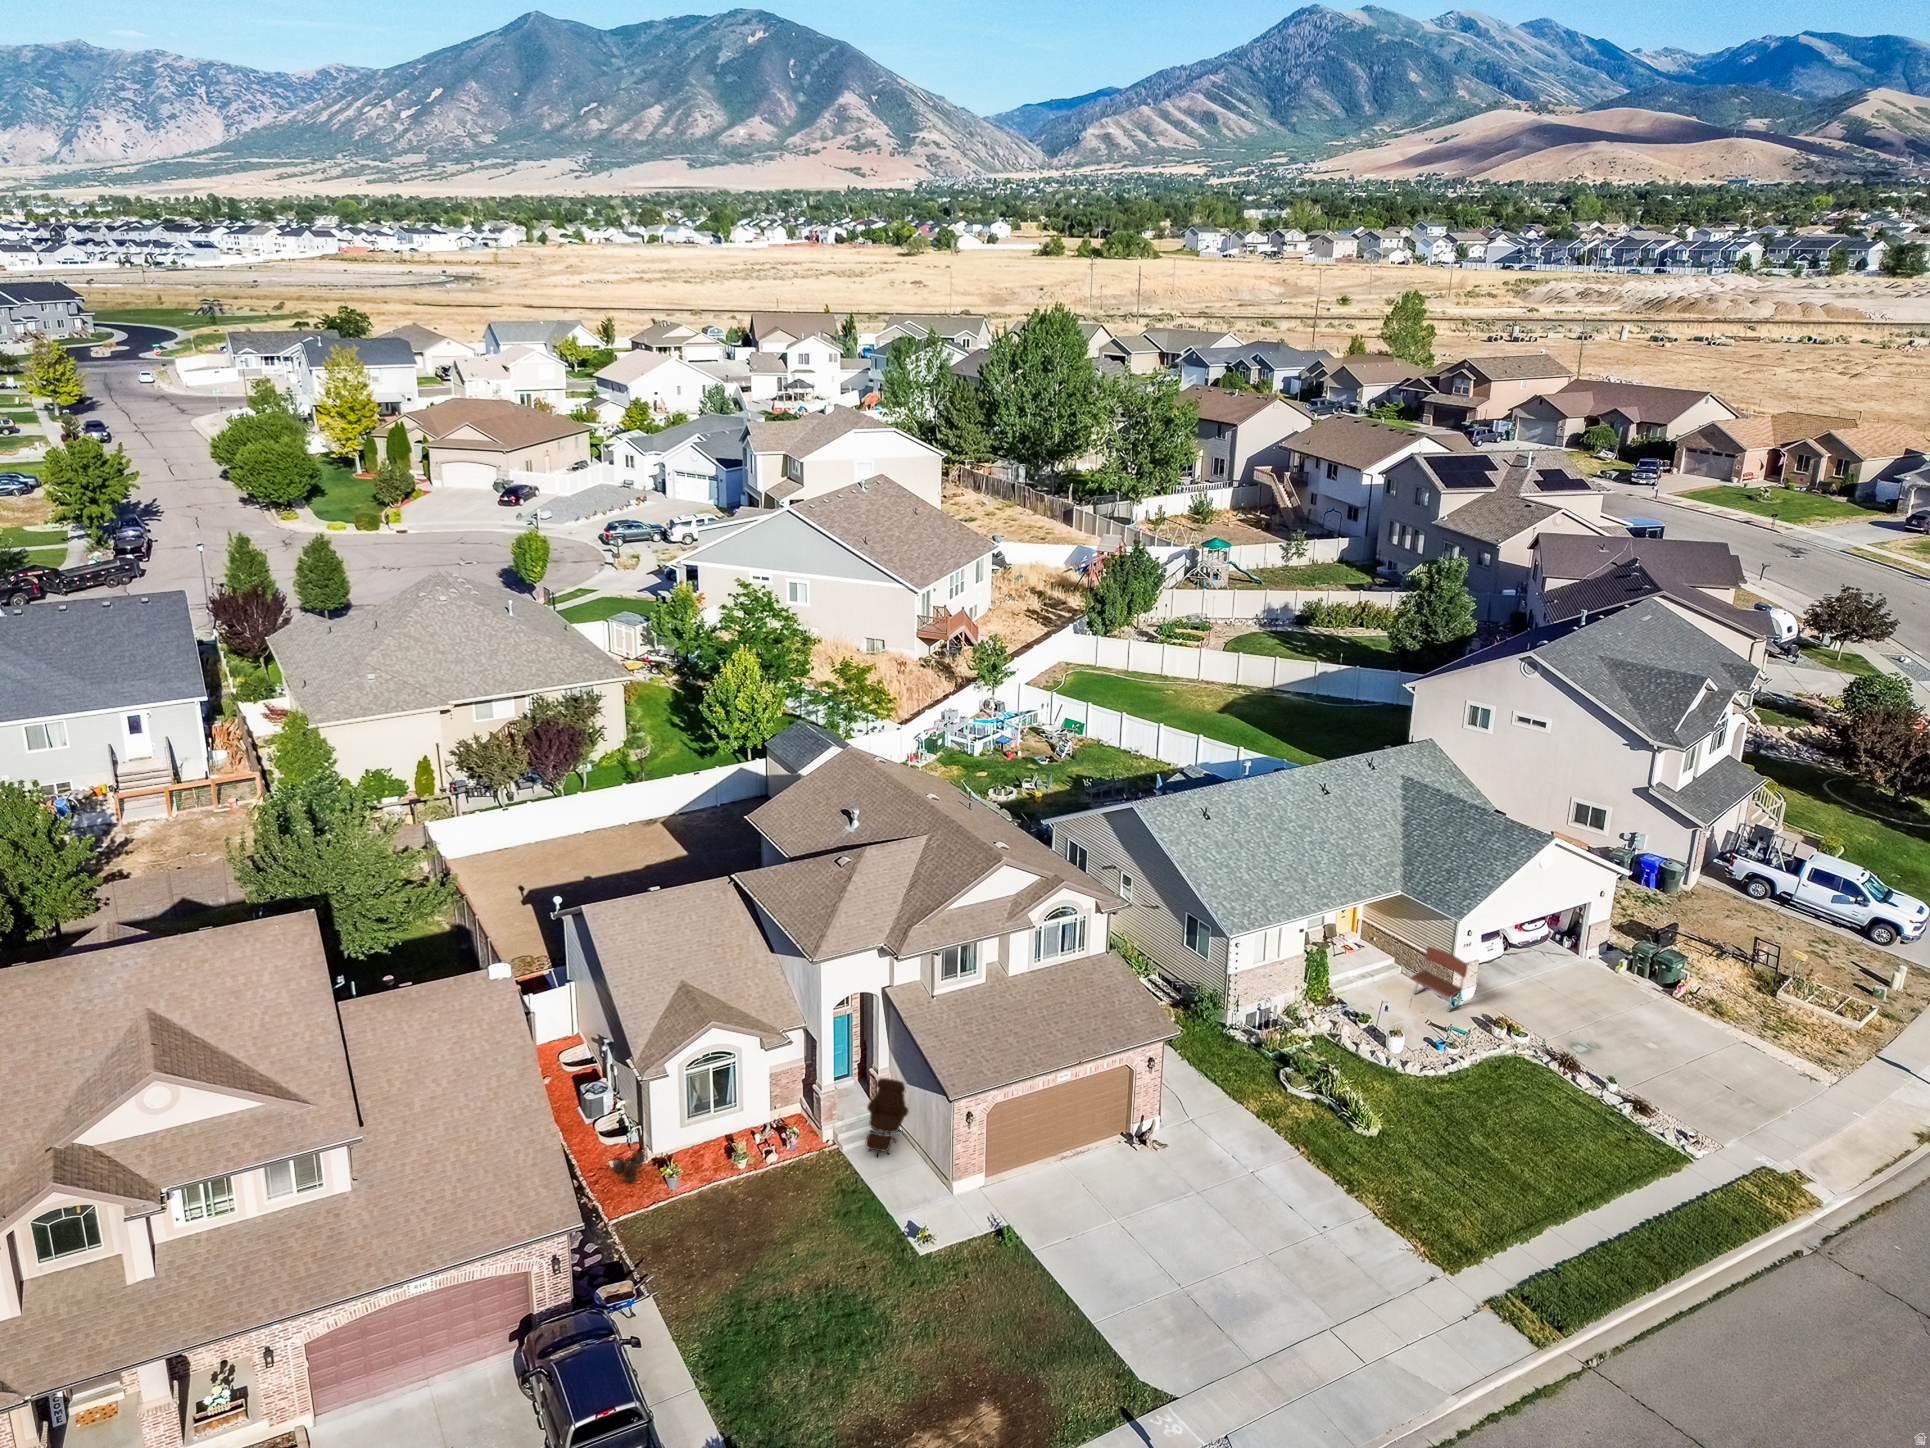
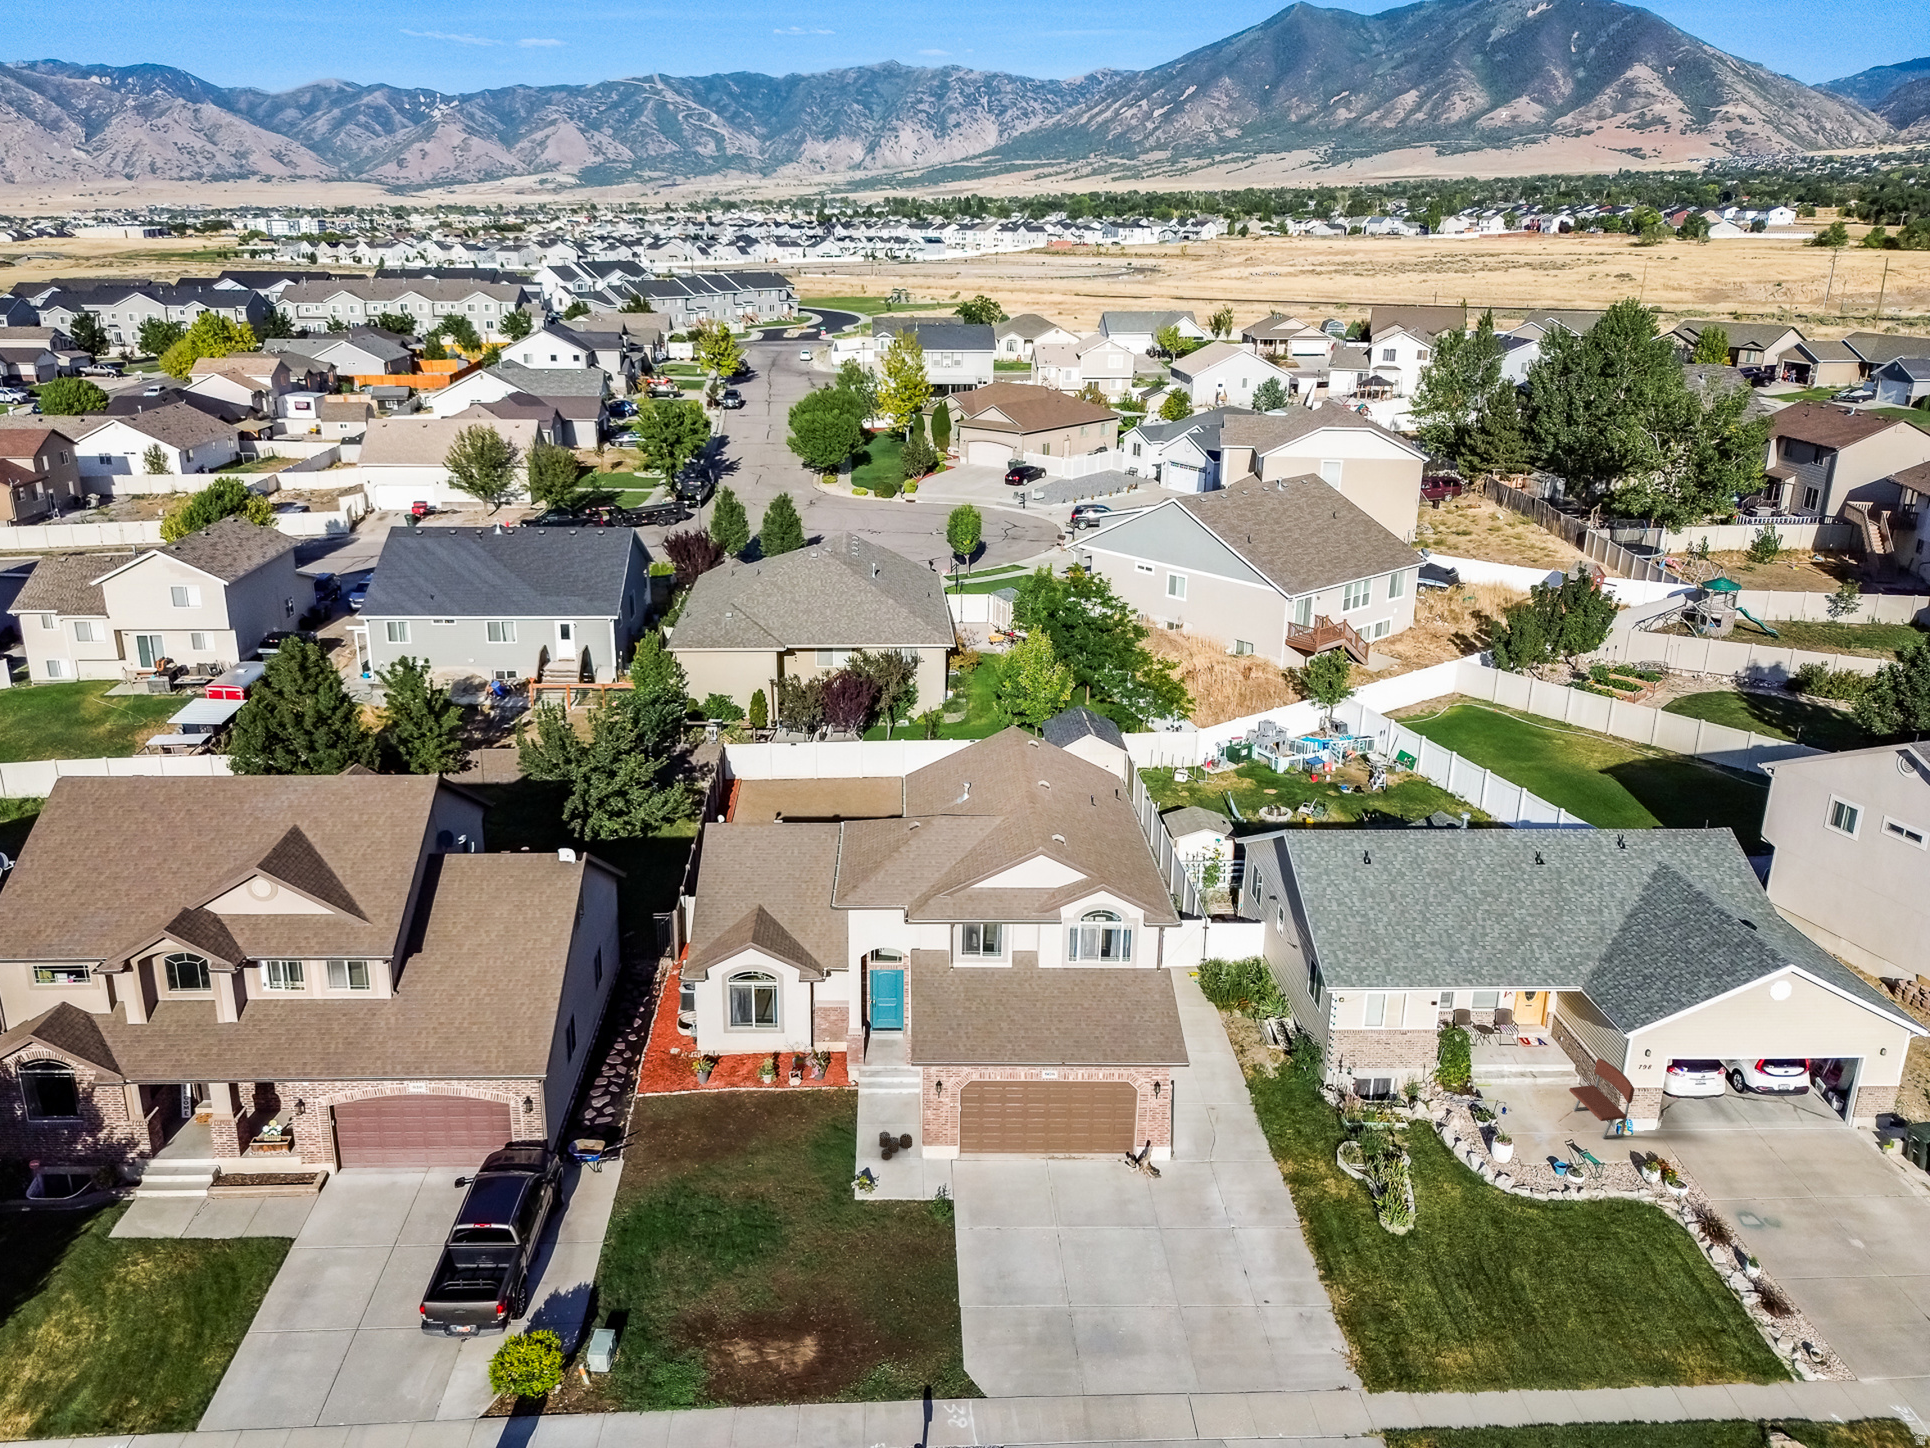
lounge chair: present [866,1078,908,1152] -> none [866,1037,920,1109]
decorative plant: none [755,1105,793,1140] -> present [793,1046,816,1069]
woven basket: present [613,1150,645,1182] -> present [879,1131,912,1160]

